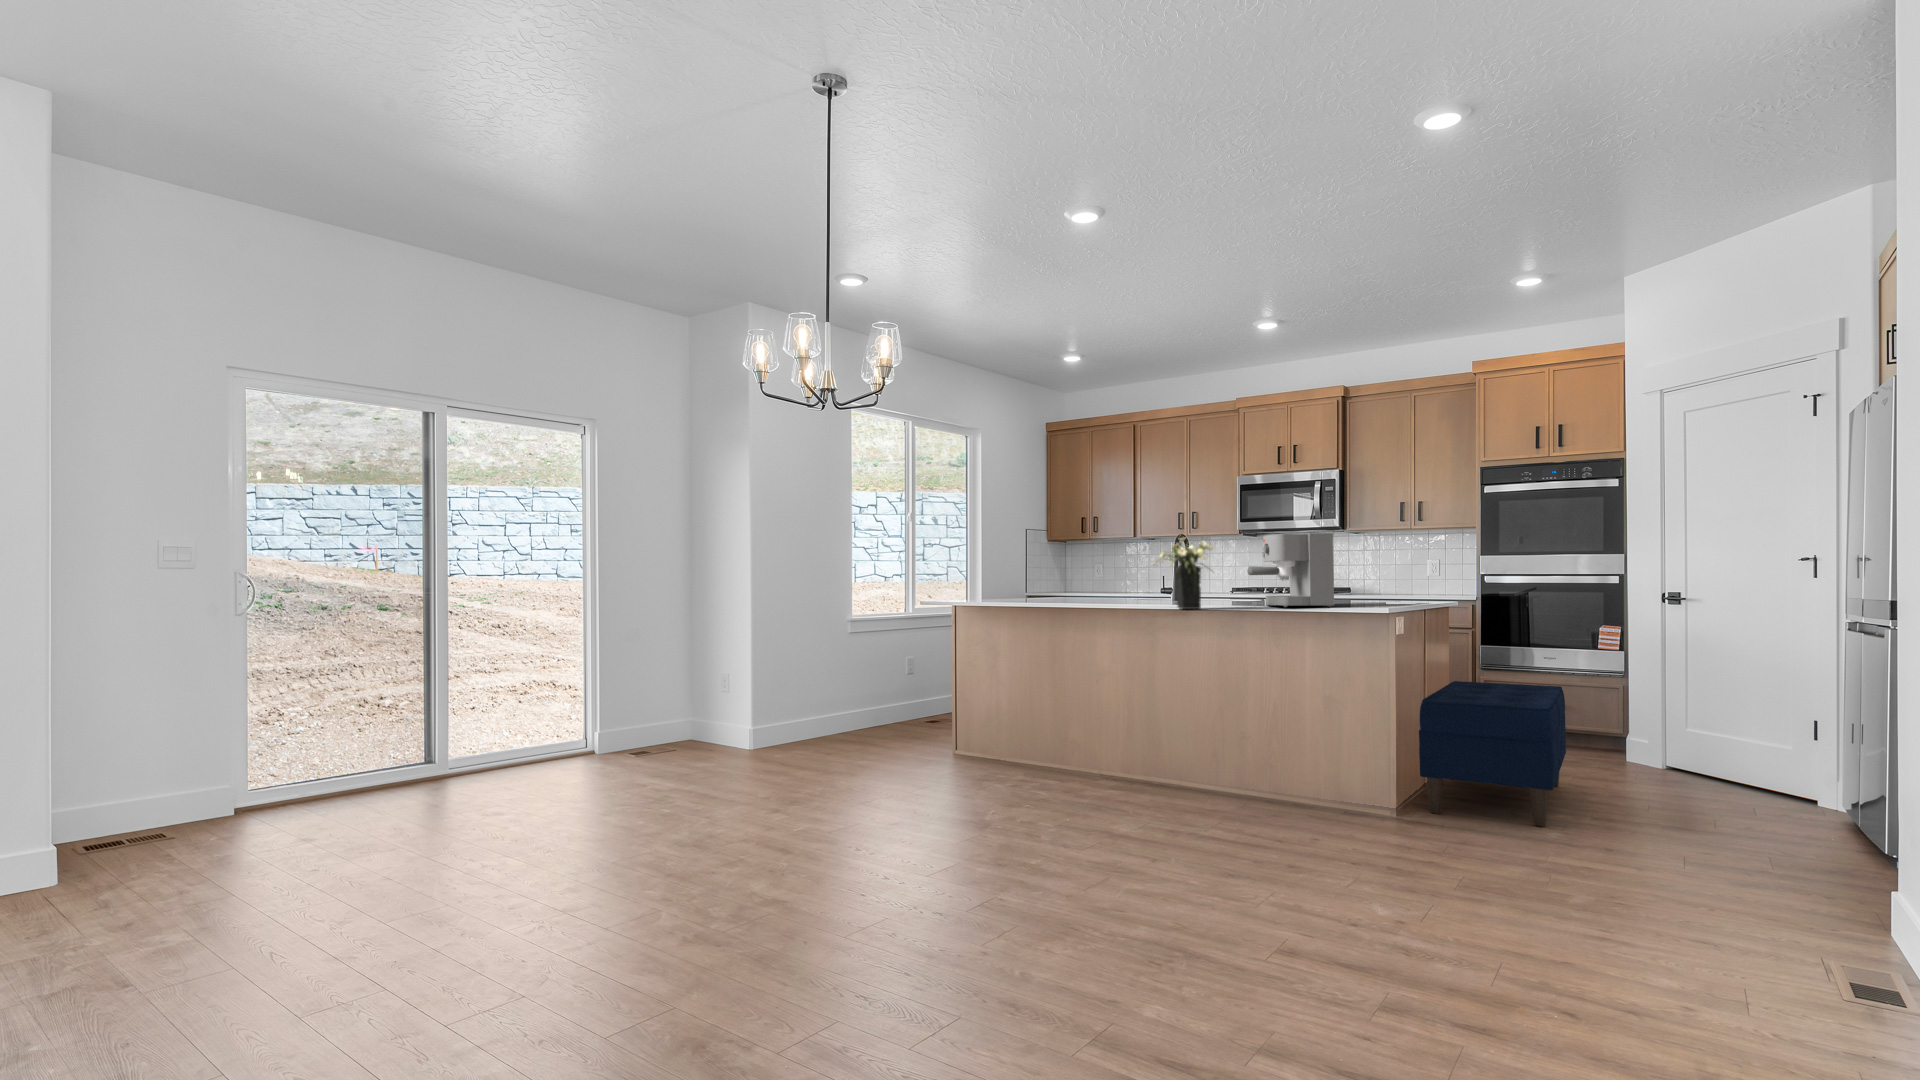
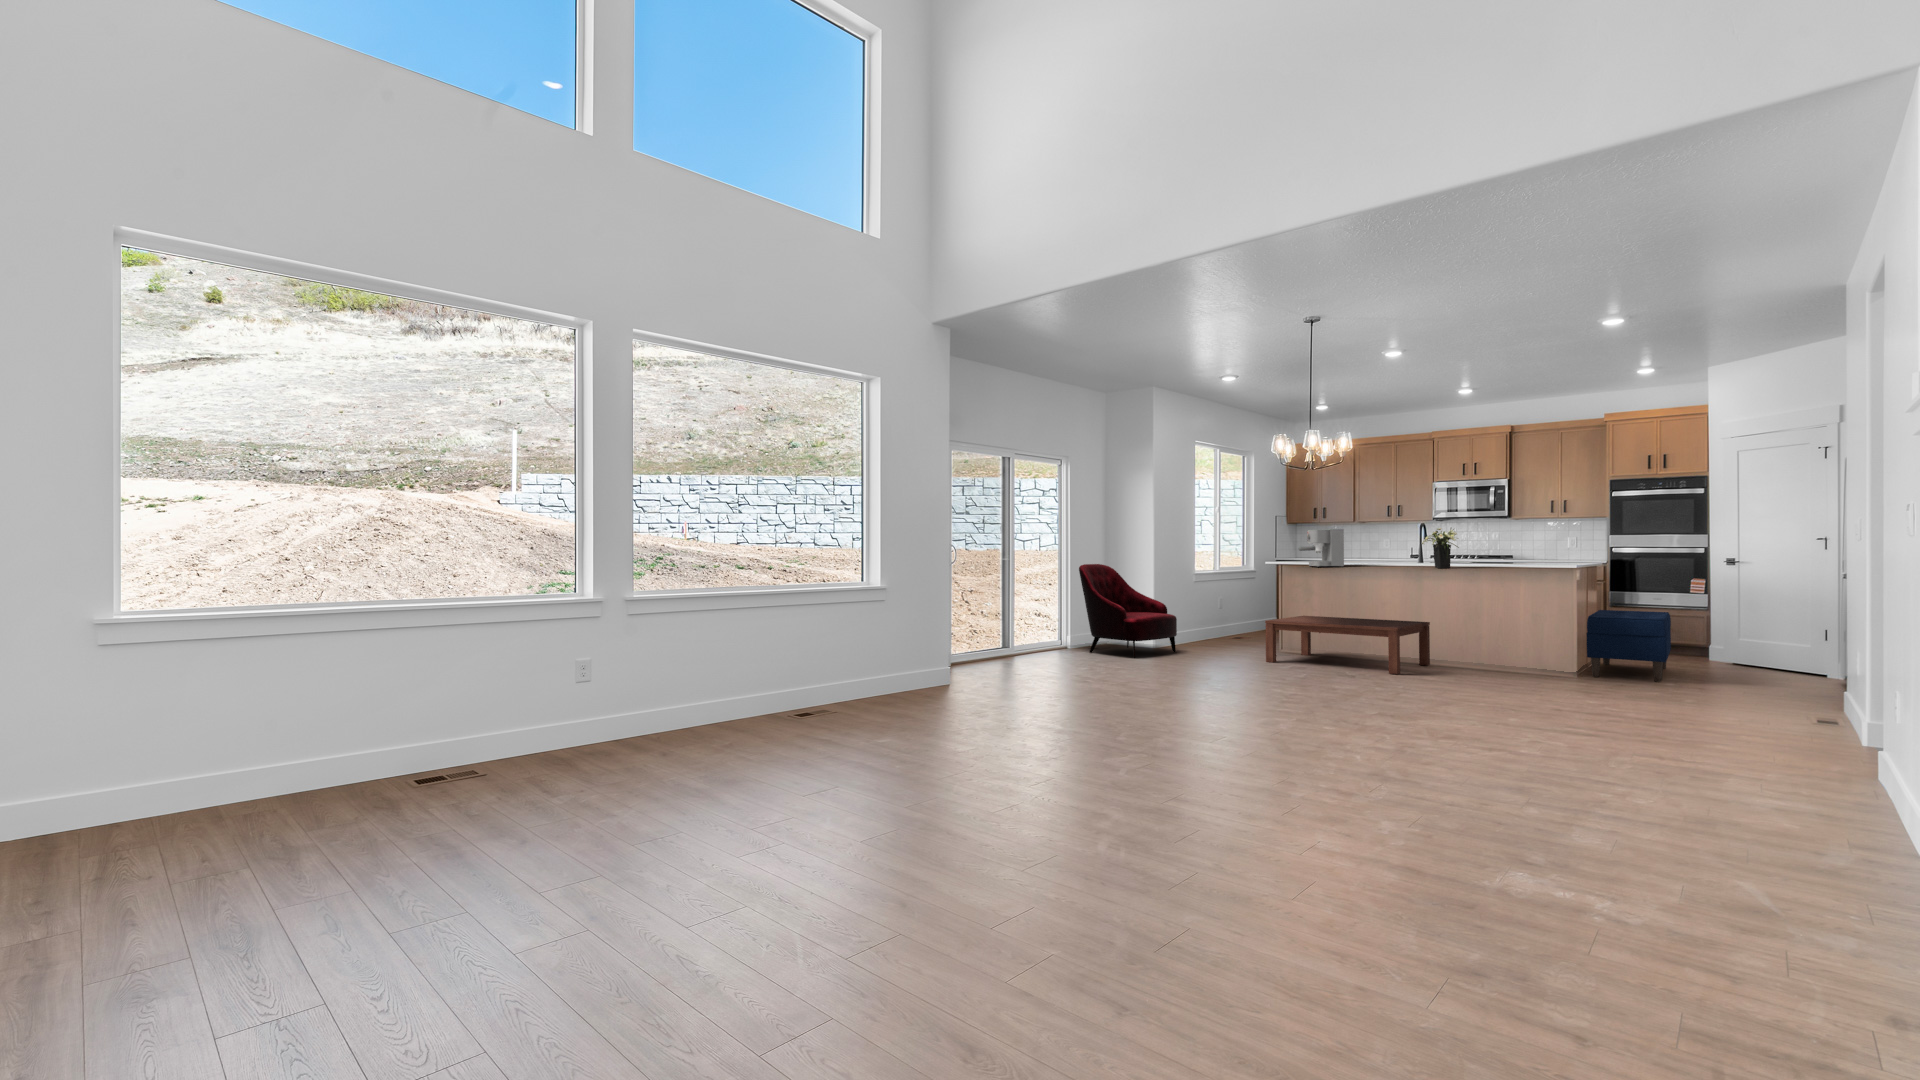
coffee maker: present [1247,533,1334,607] -> present [1298,529,1344,567]
armchair: none [608,600,773,773] -> present [1079,564,1177,658]
coffee table: none [889,690,1169,814] -> present [1265,616,1430,674]

